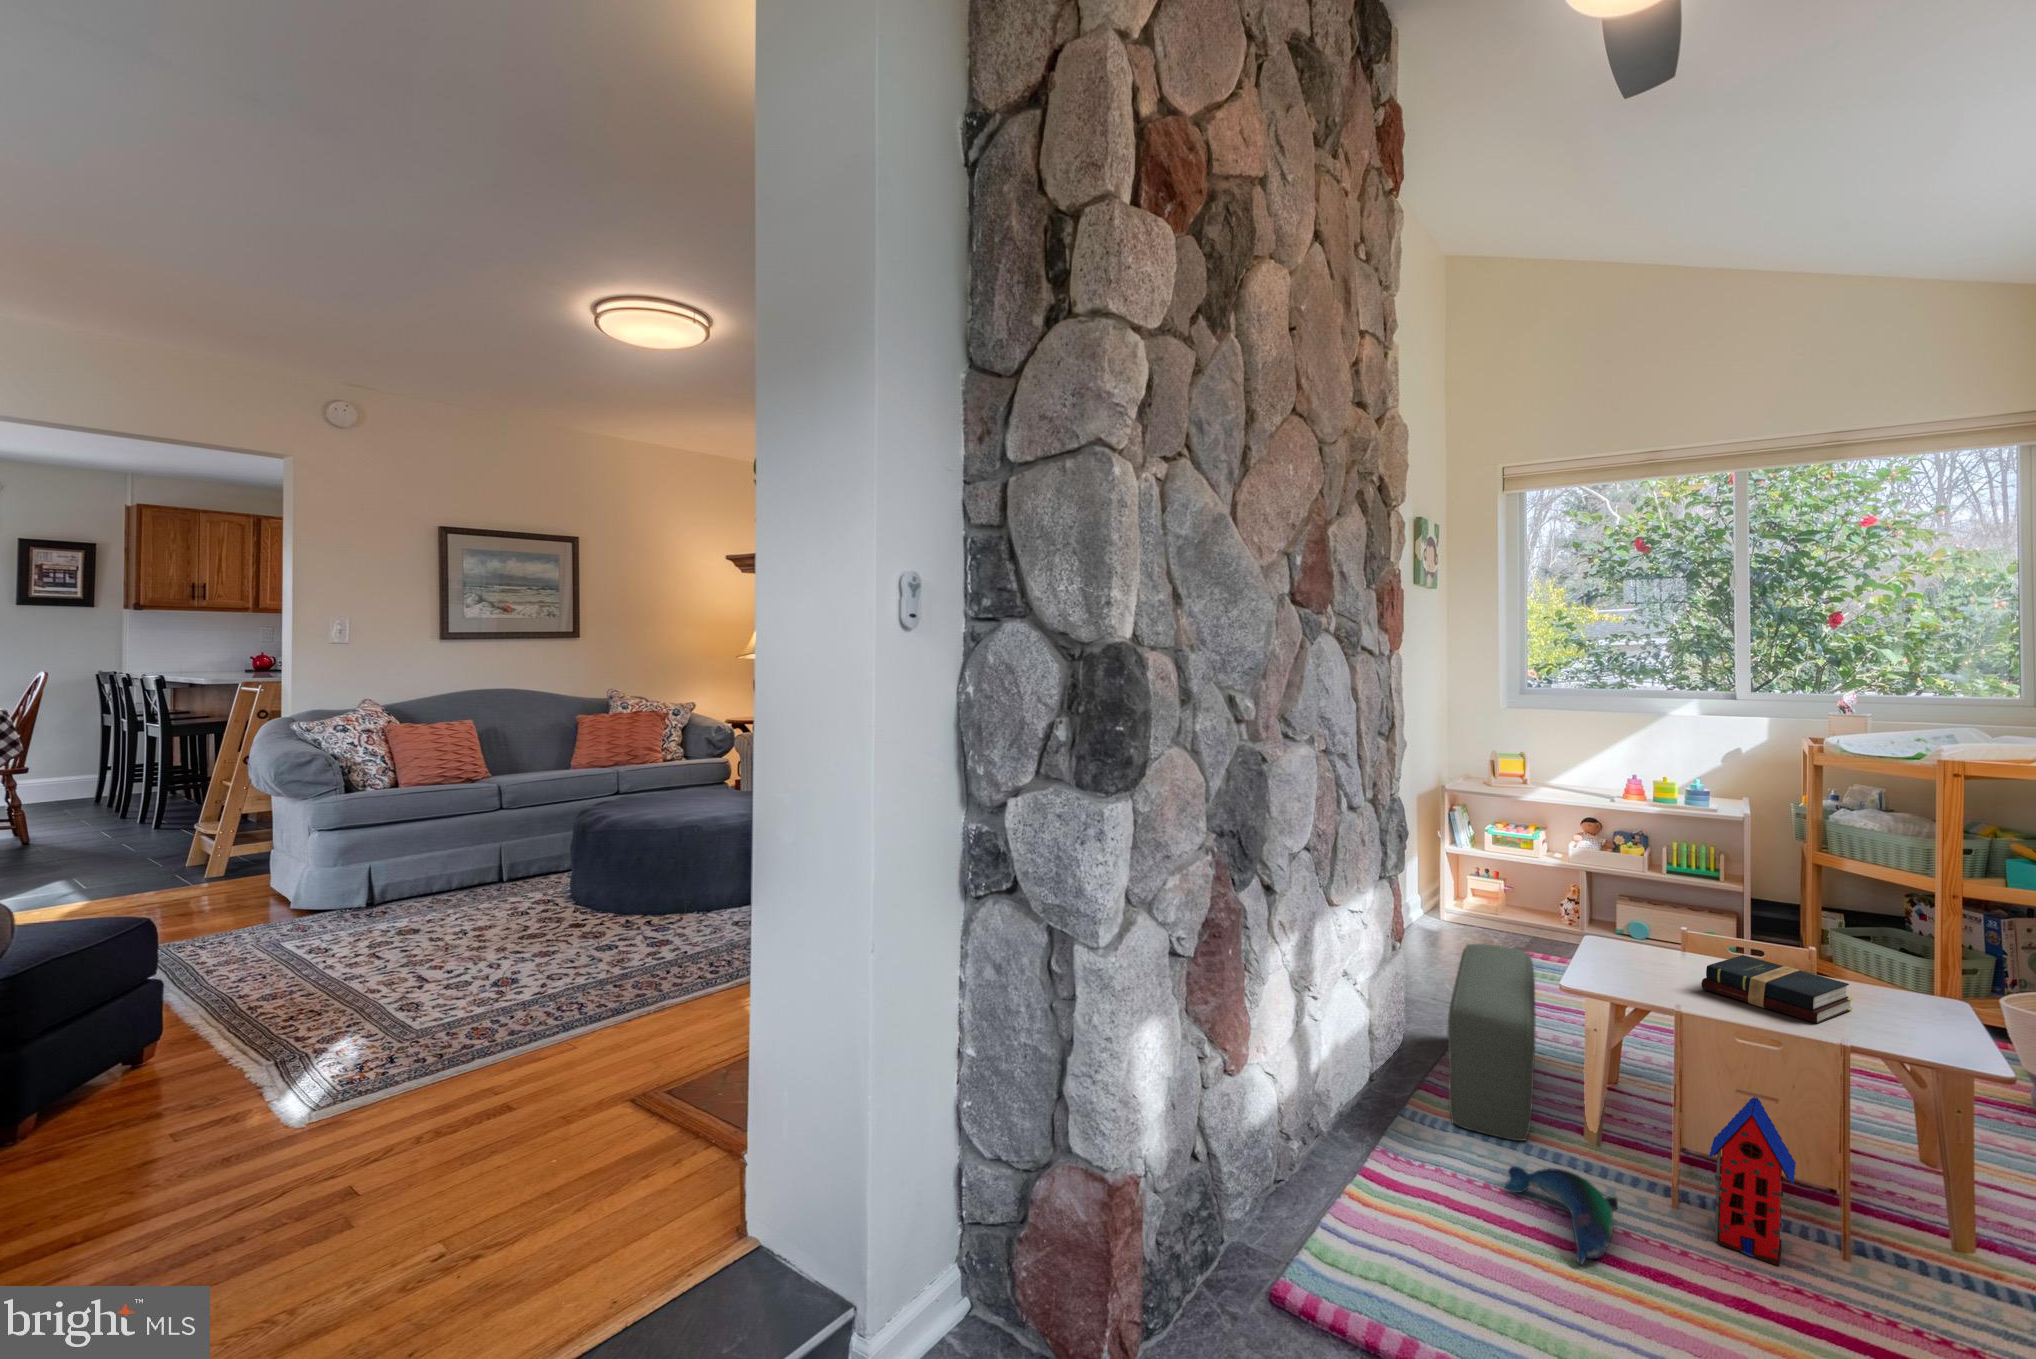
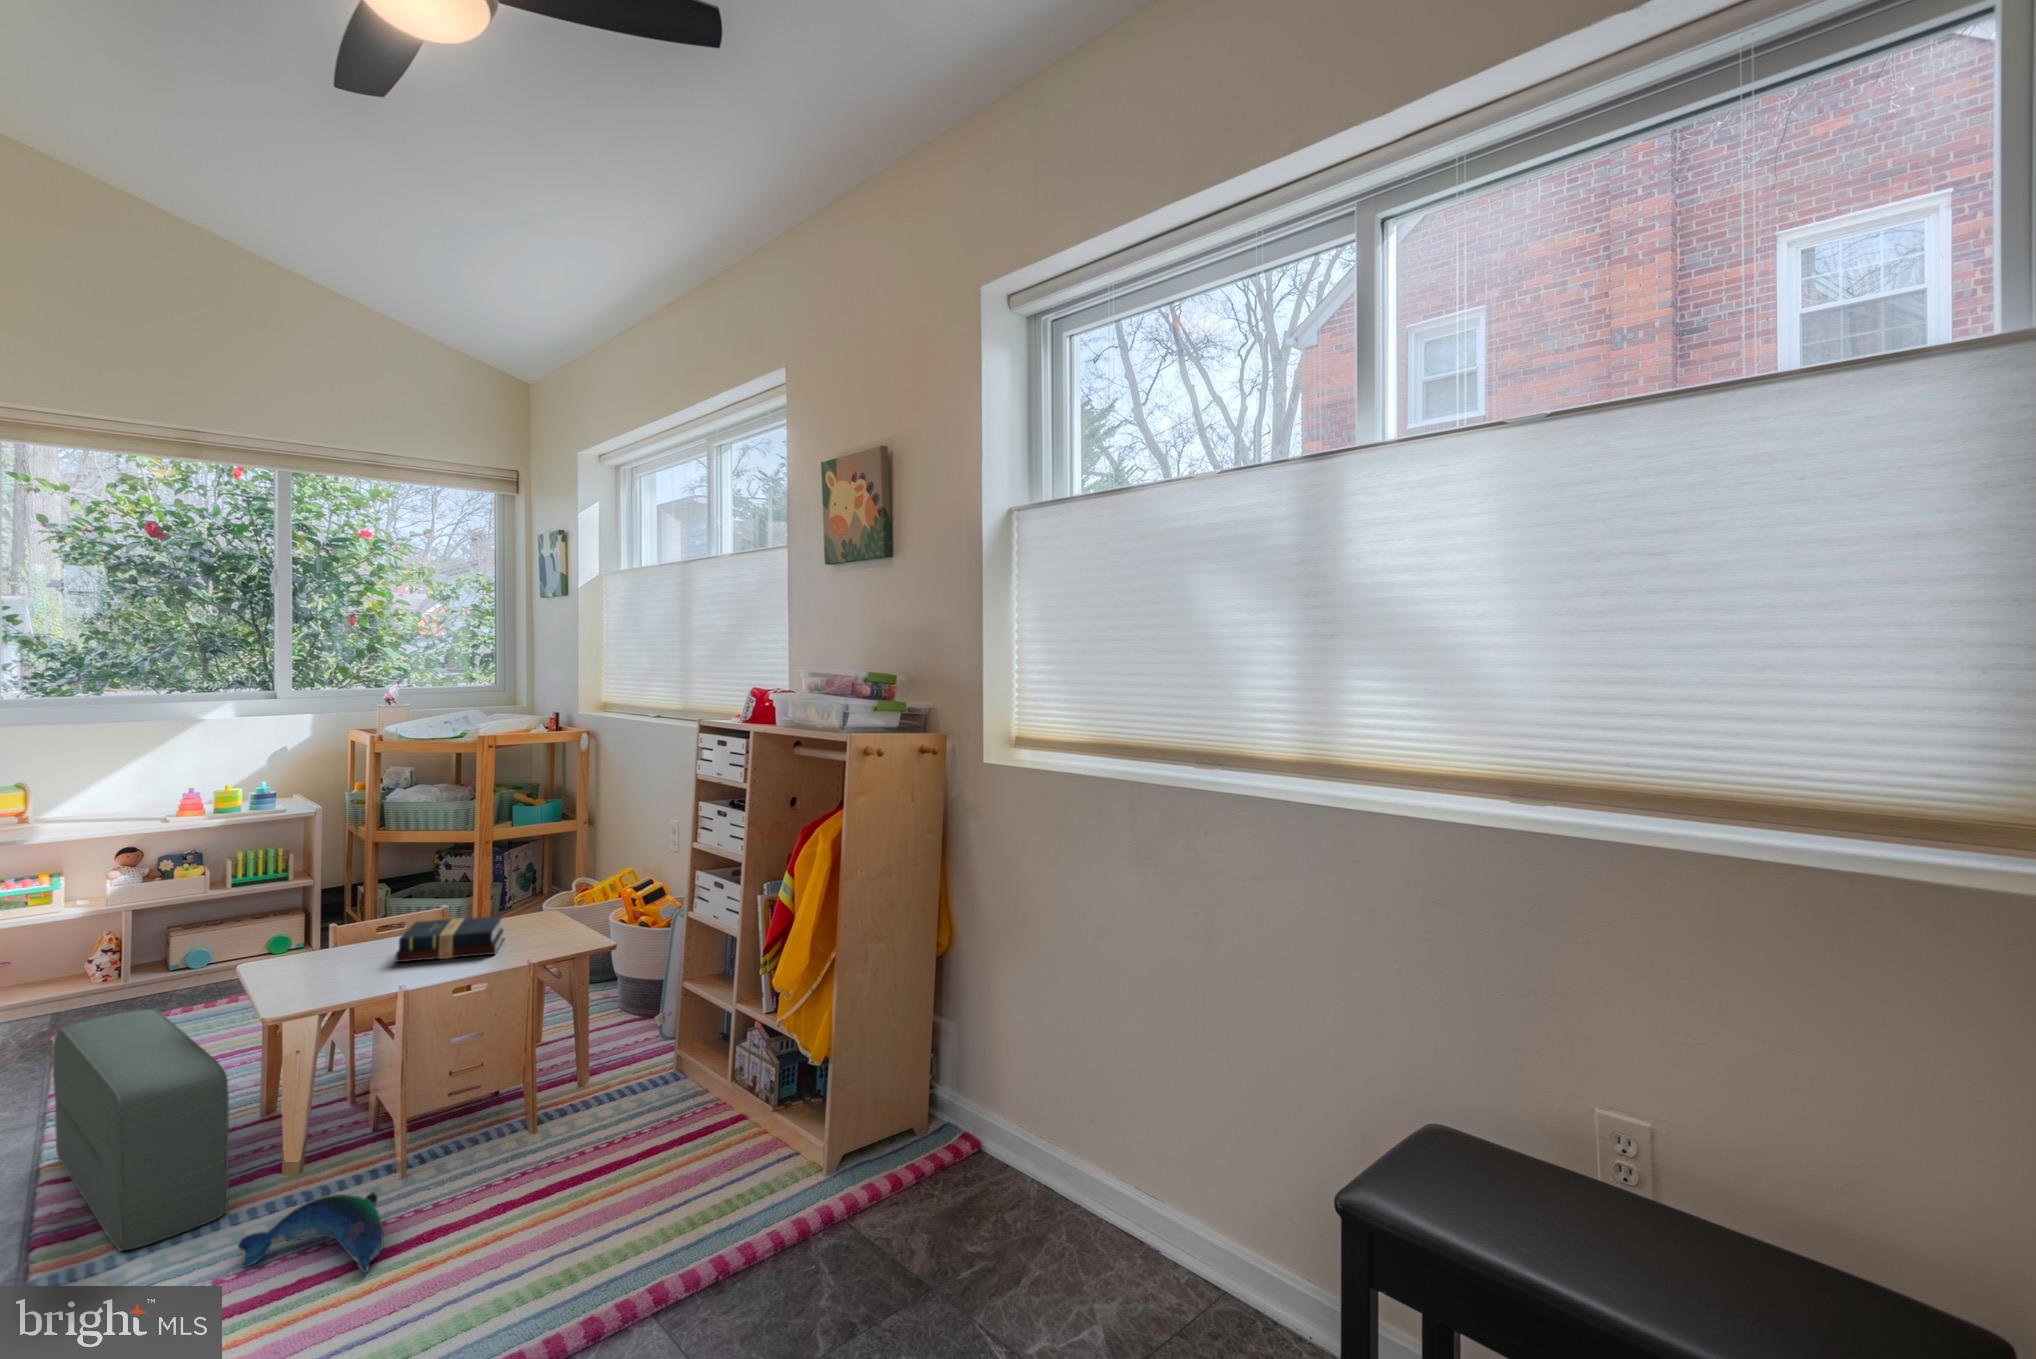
toy house: present [1709,1097,1796,1266] -> none [438,1033,511,1181]

